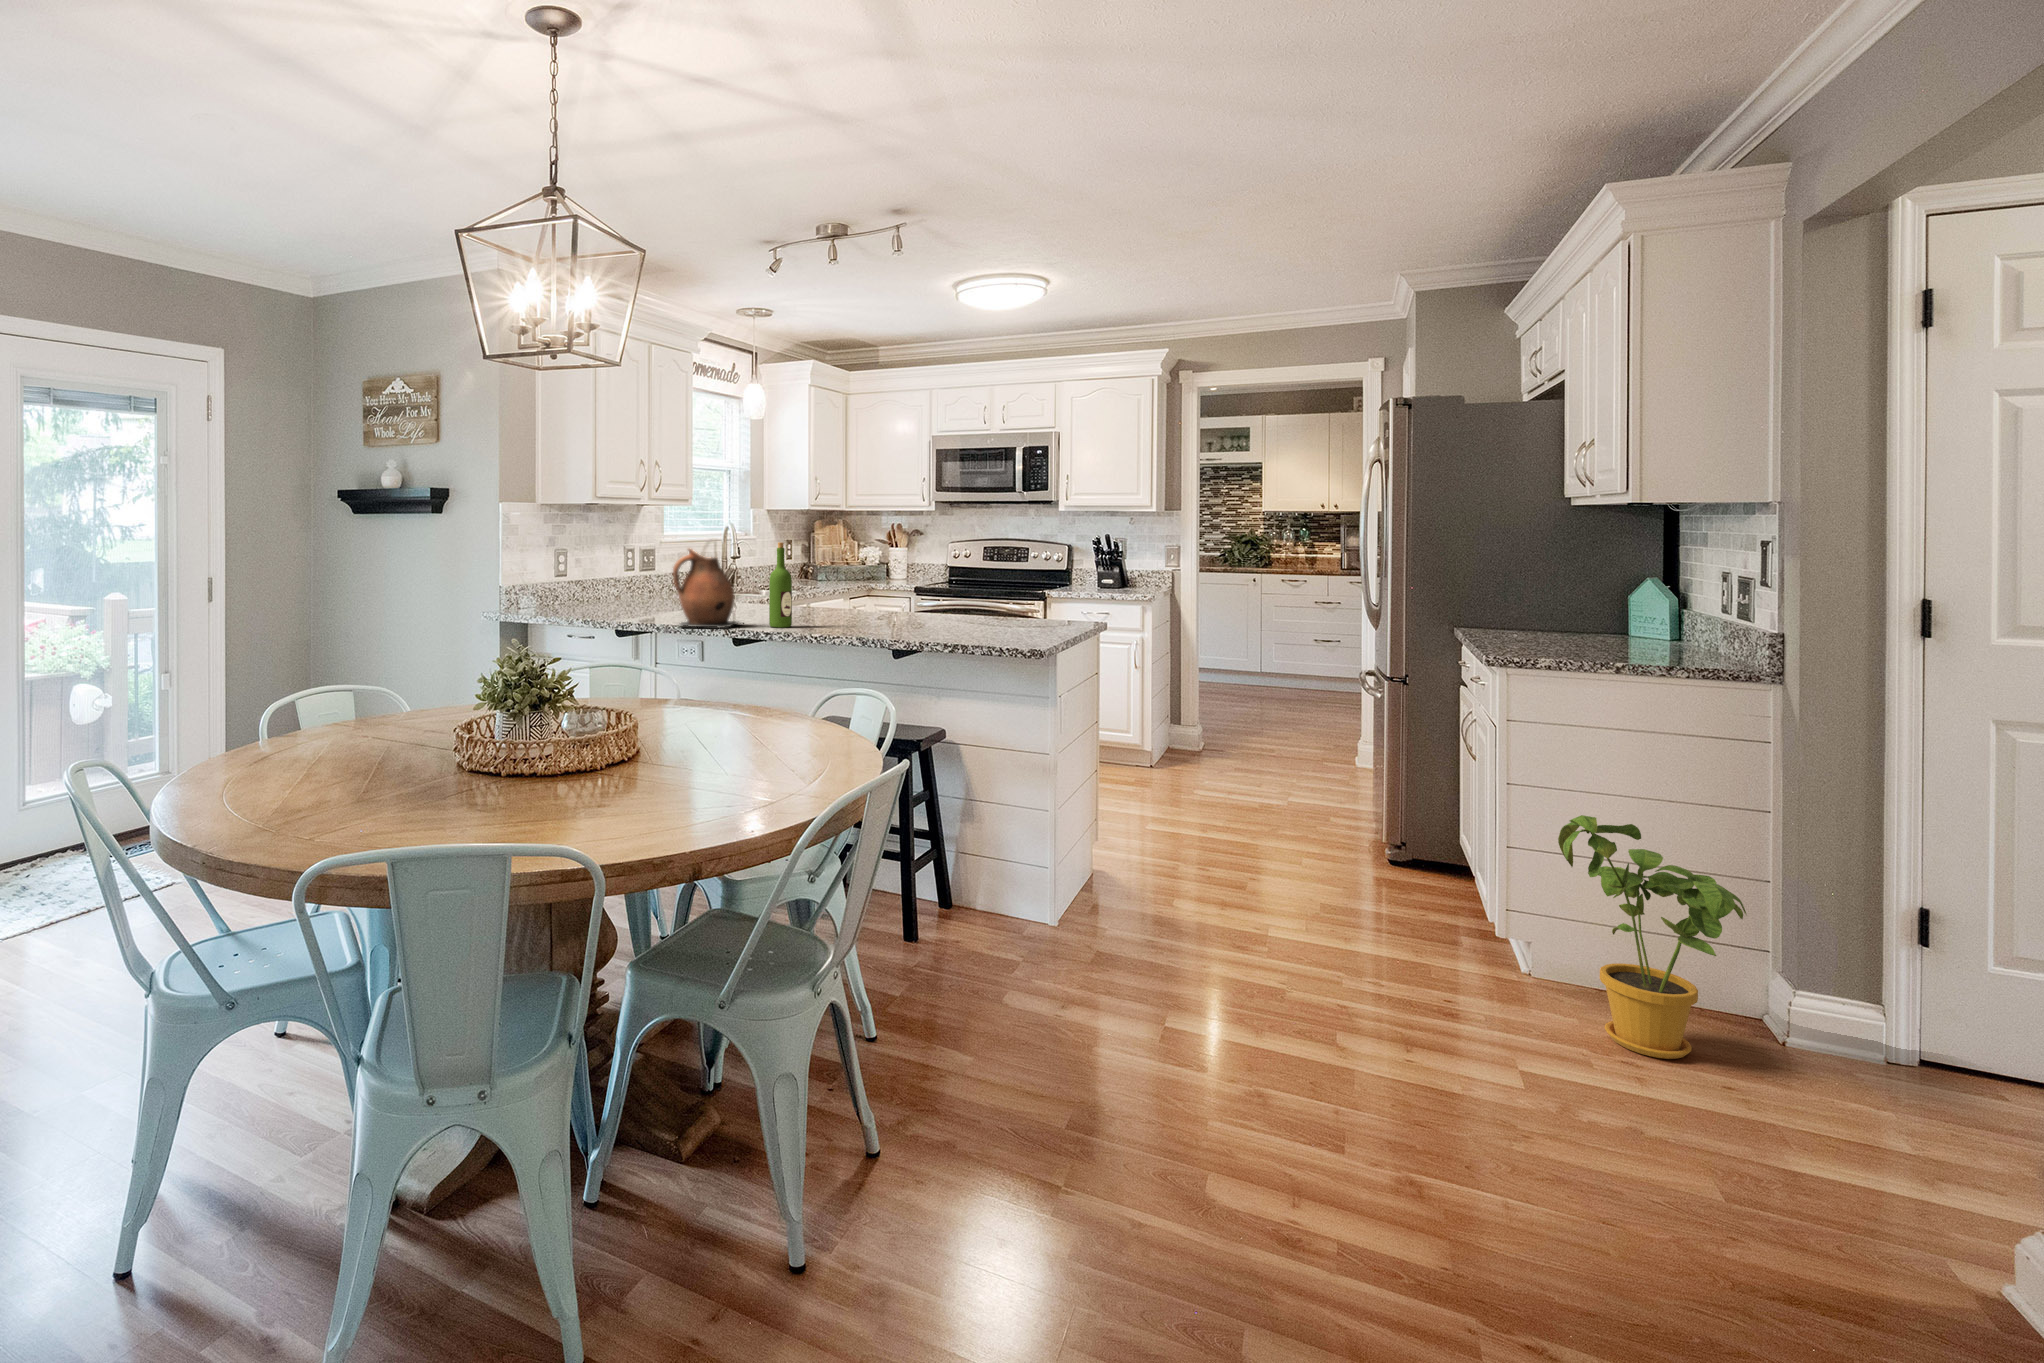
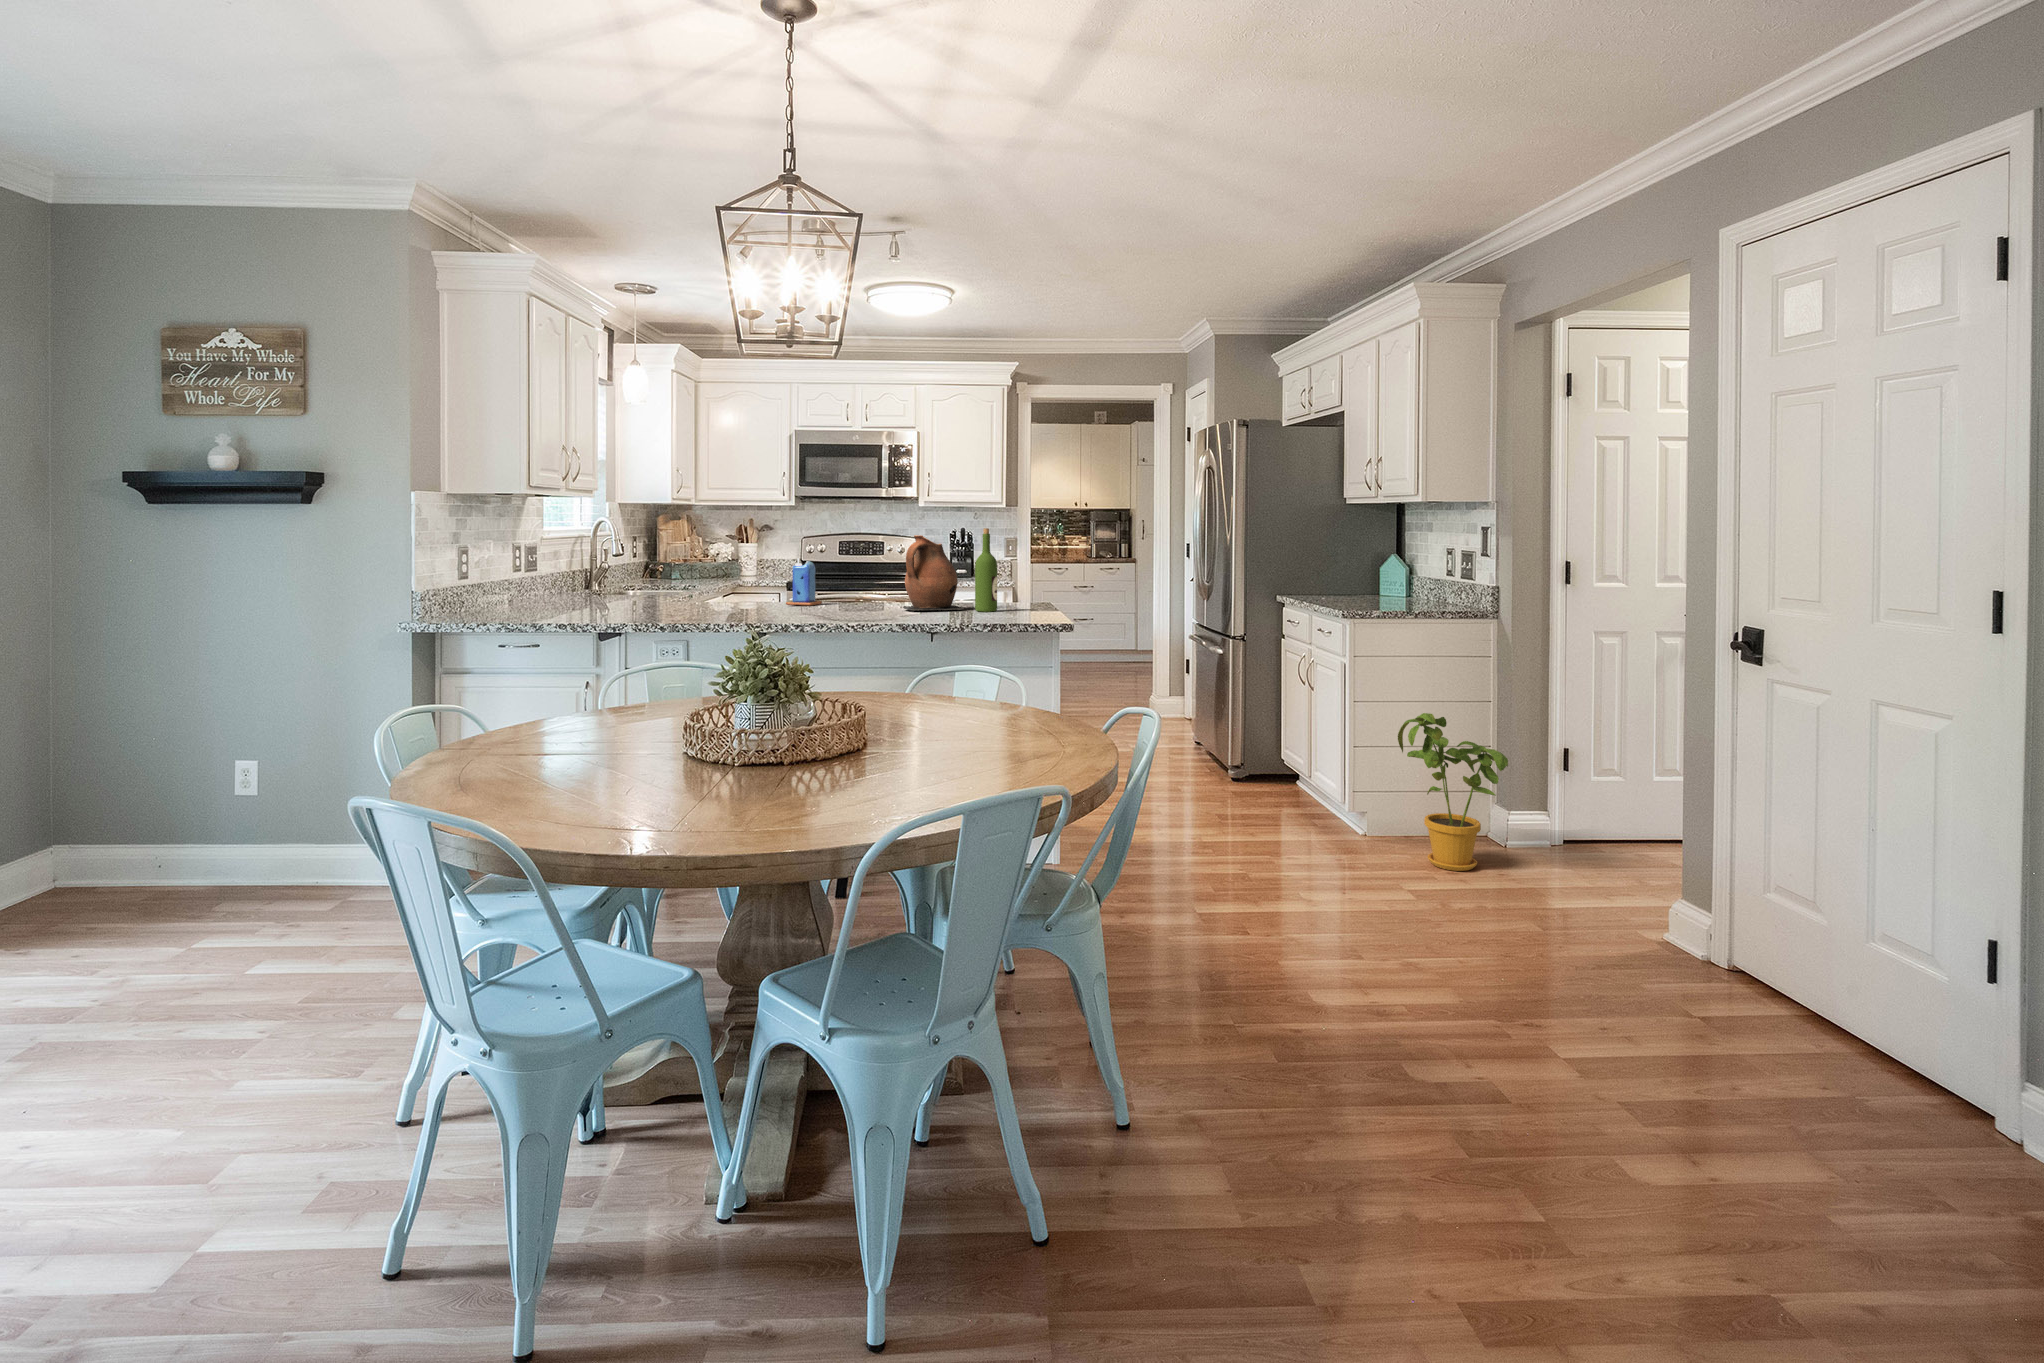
wine bottle: present [769,542,792,628] -> present [975,528,997,612]
ceramic pitcher: present [673,549,741,628] -> present [903,535,964,611]
candle: none [837,567,875,617] -> present [786,558,822,606]

